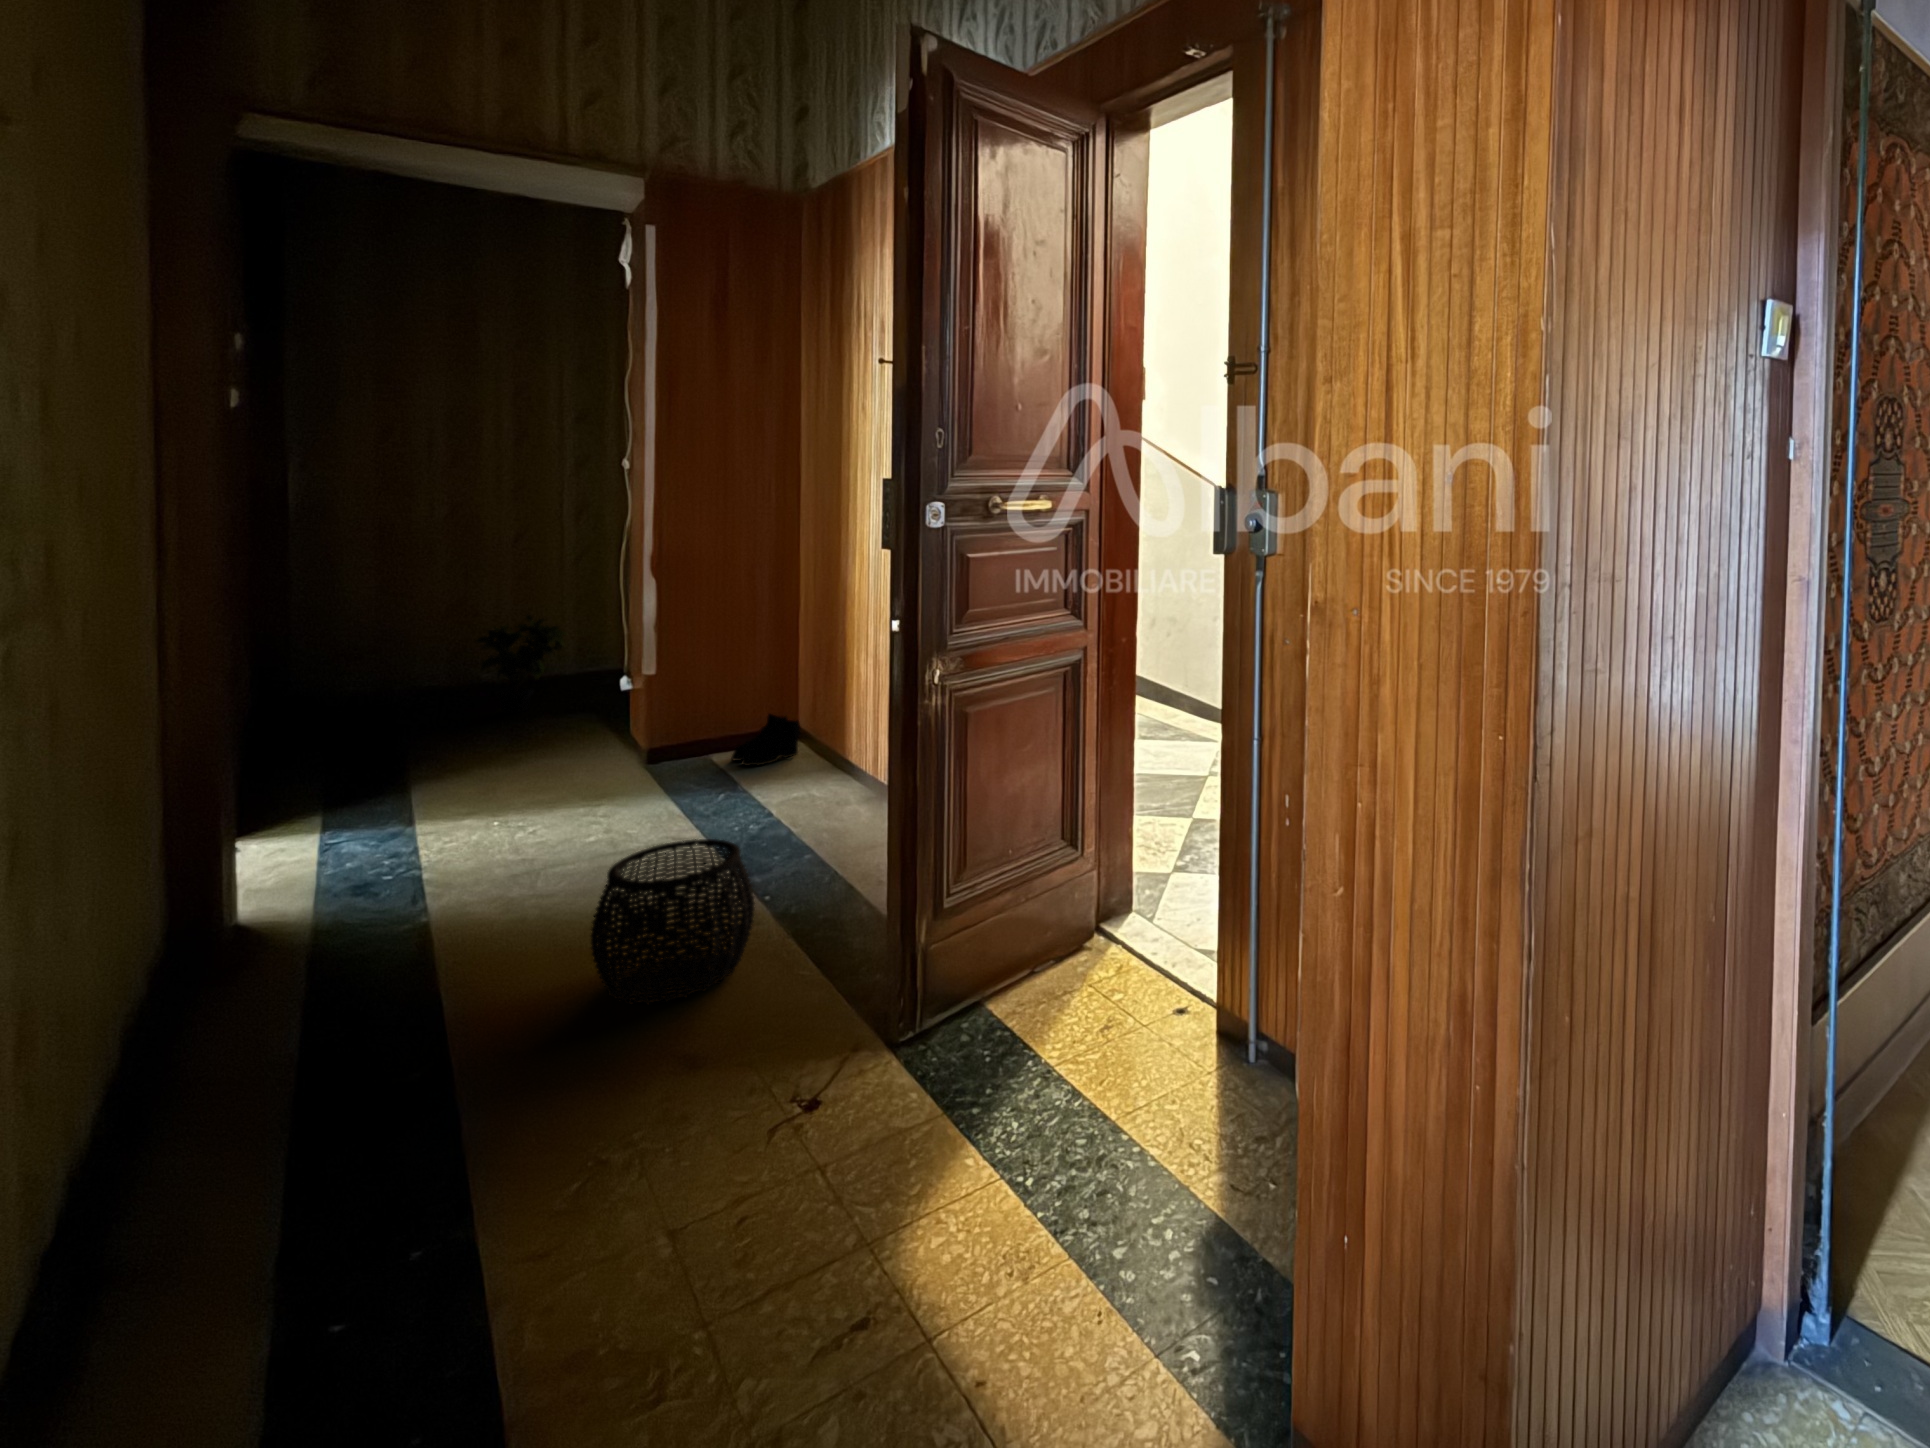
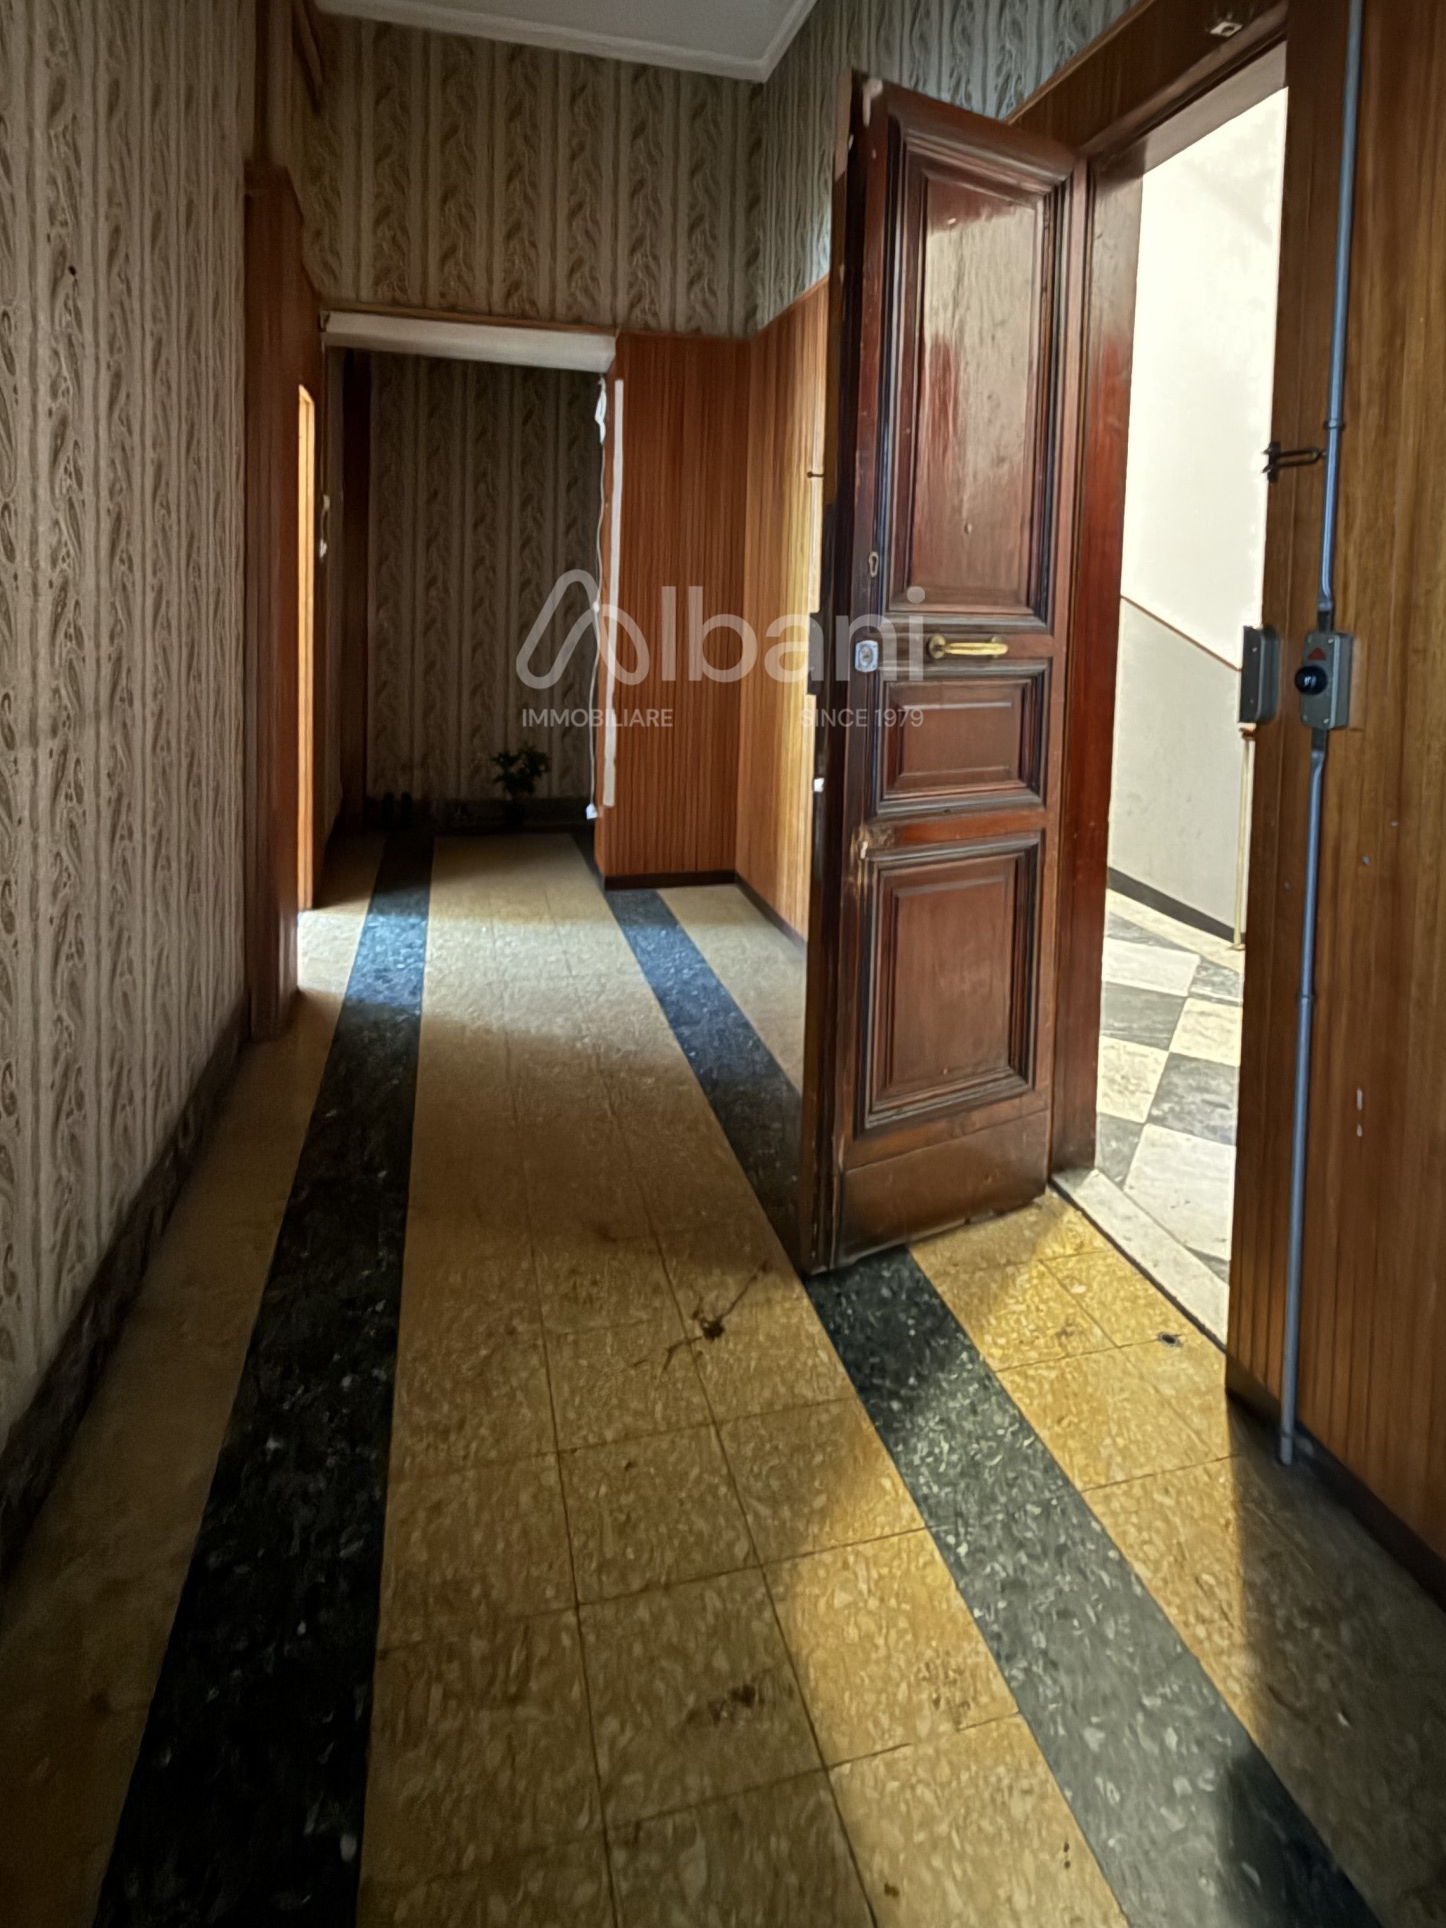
boots: present [732,714,800,766] -> present [379,791,415,827]
woven basket: present [591,839,755,1005] -> none [534,983,678,1150]

